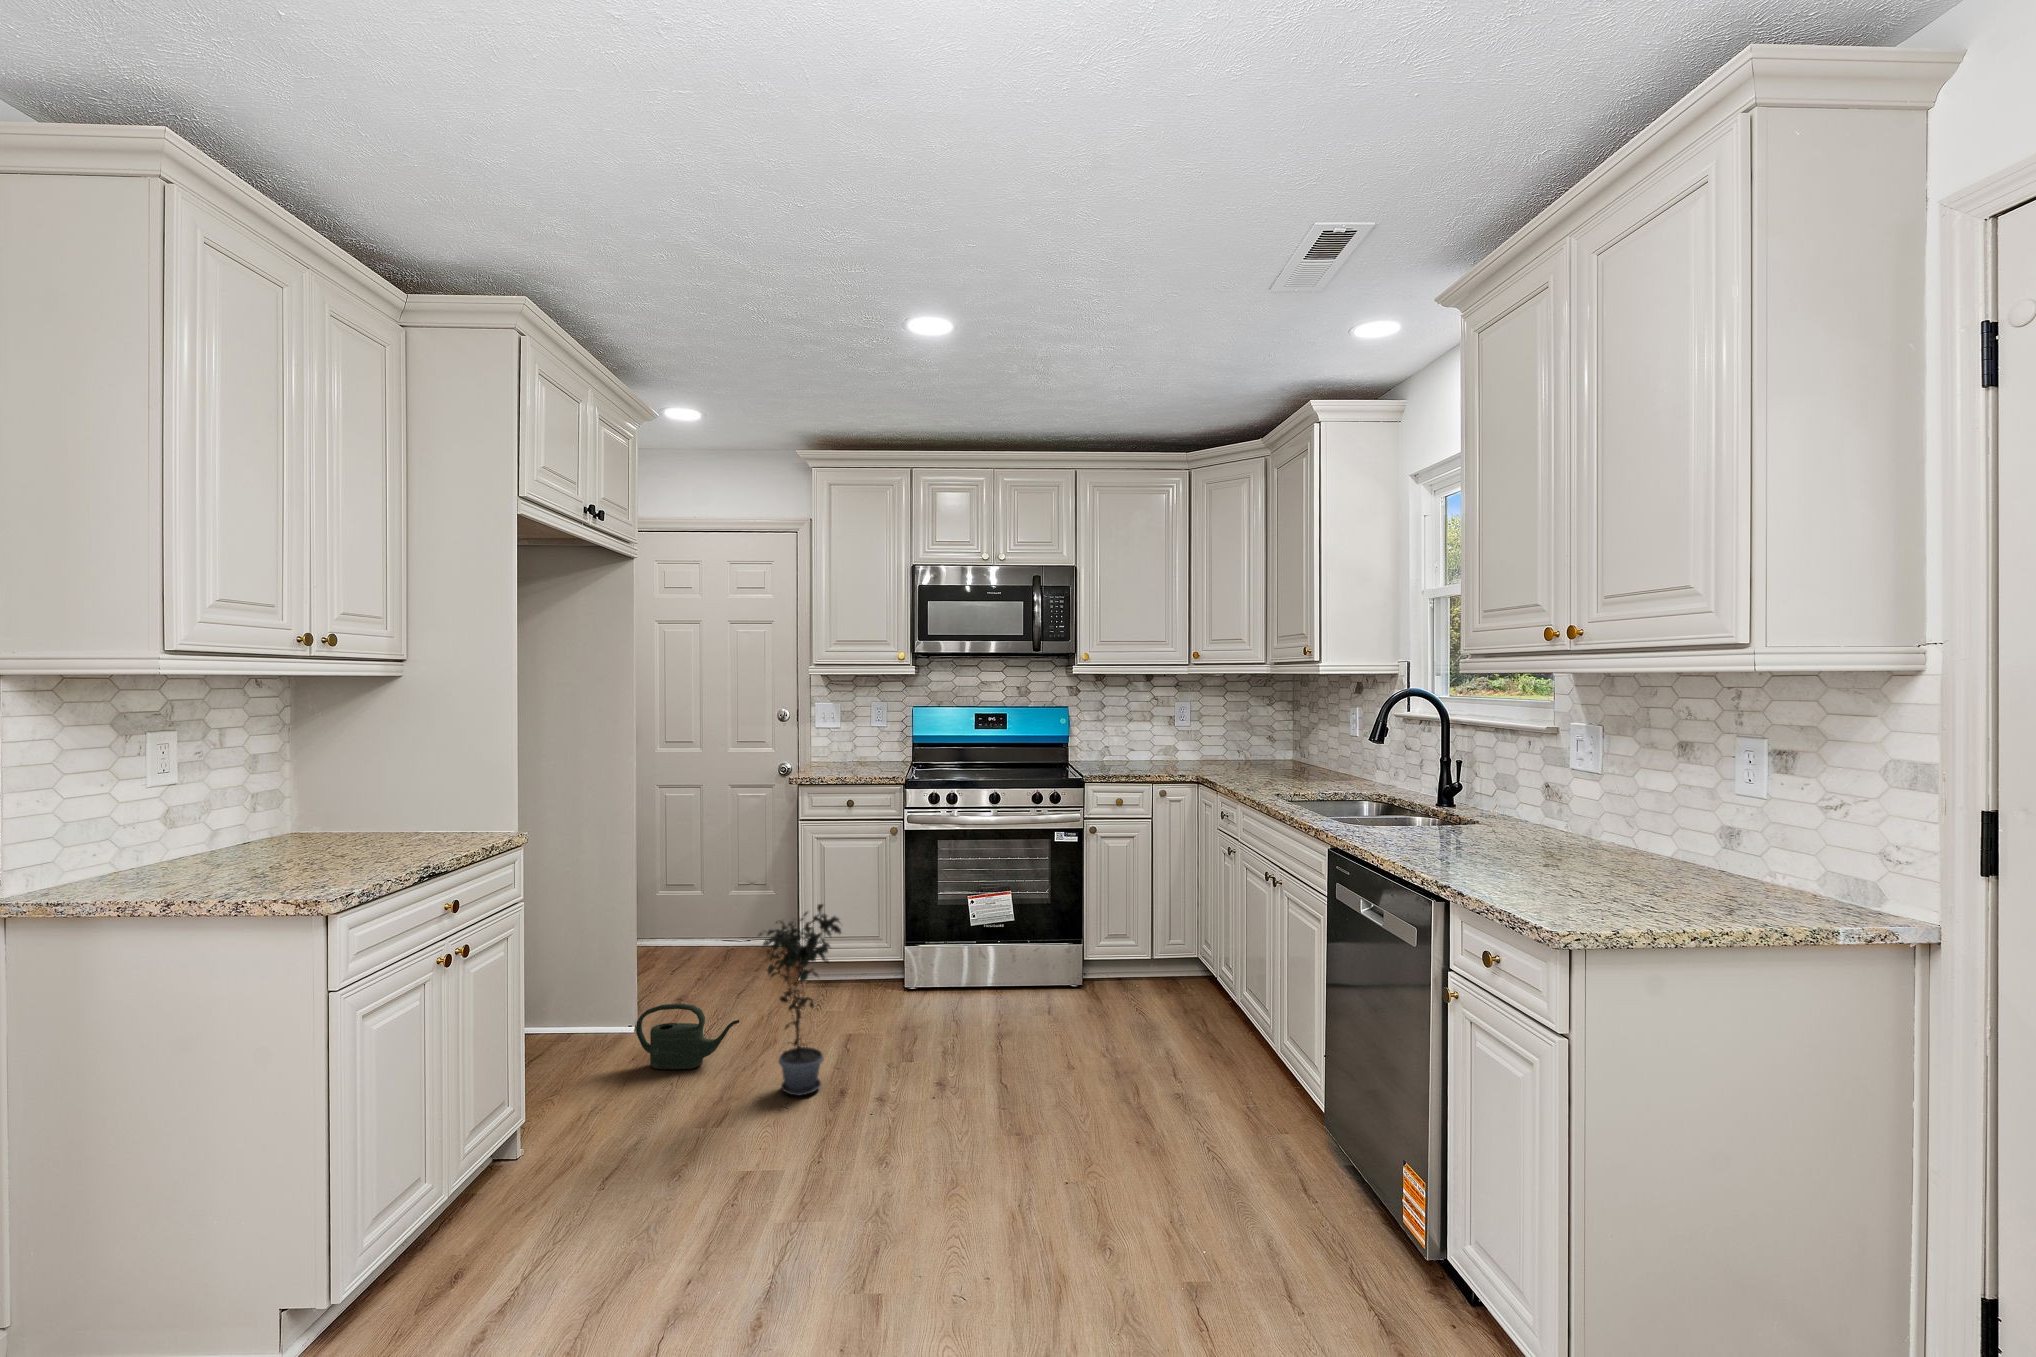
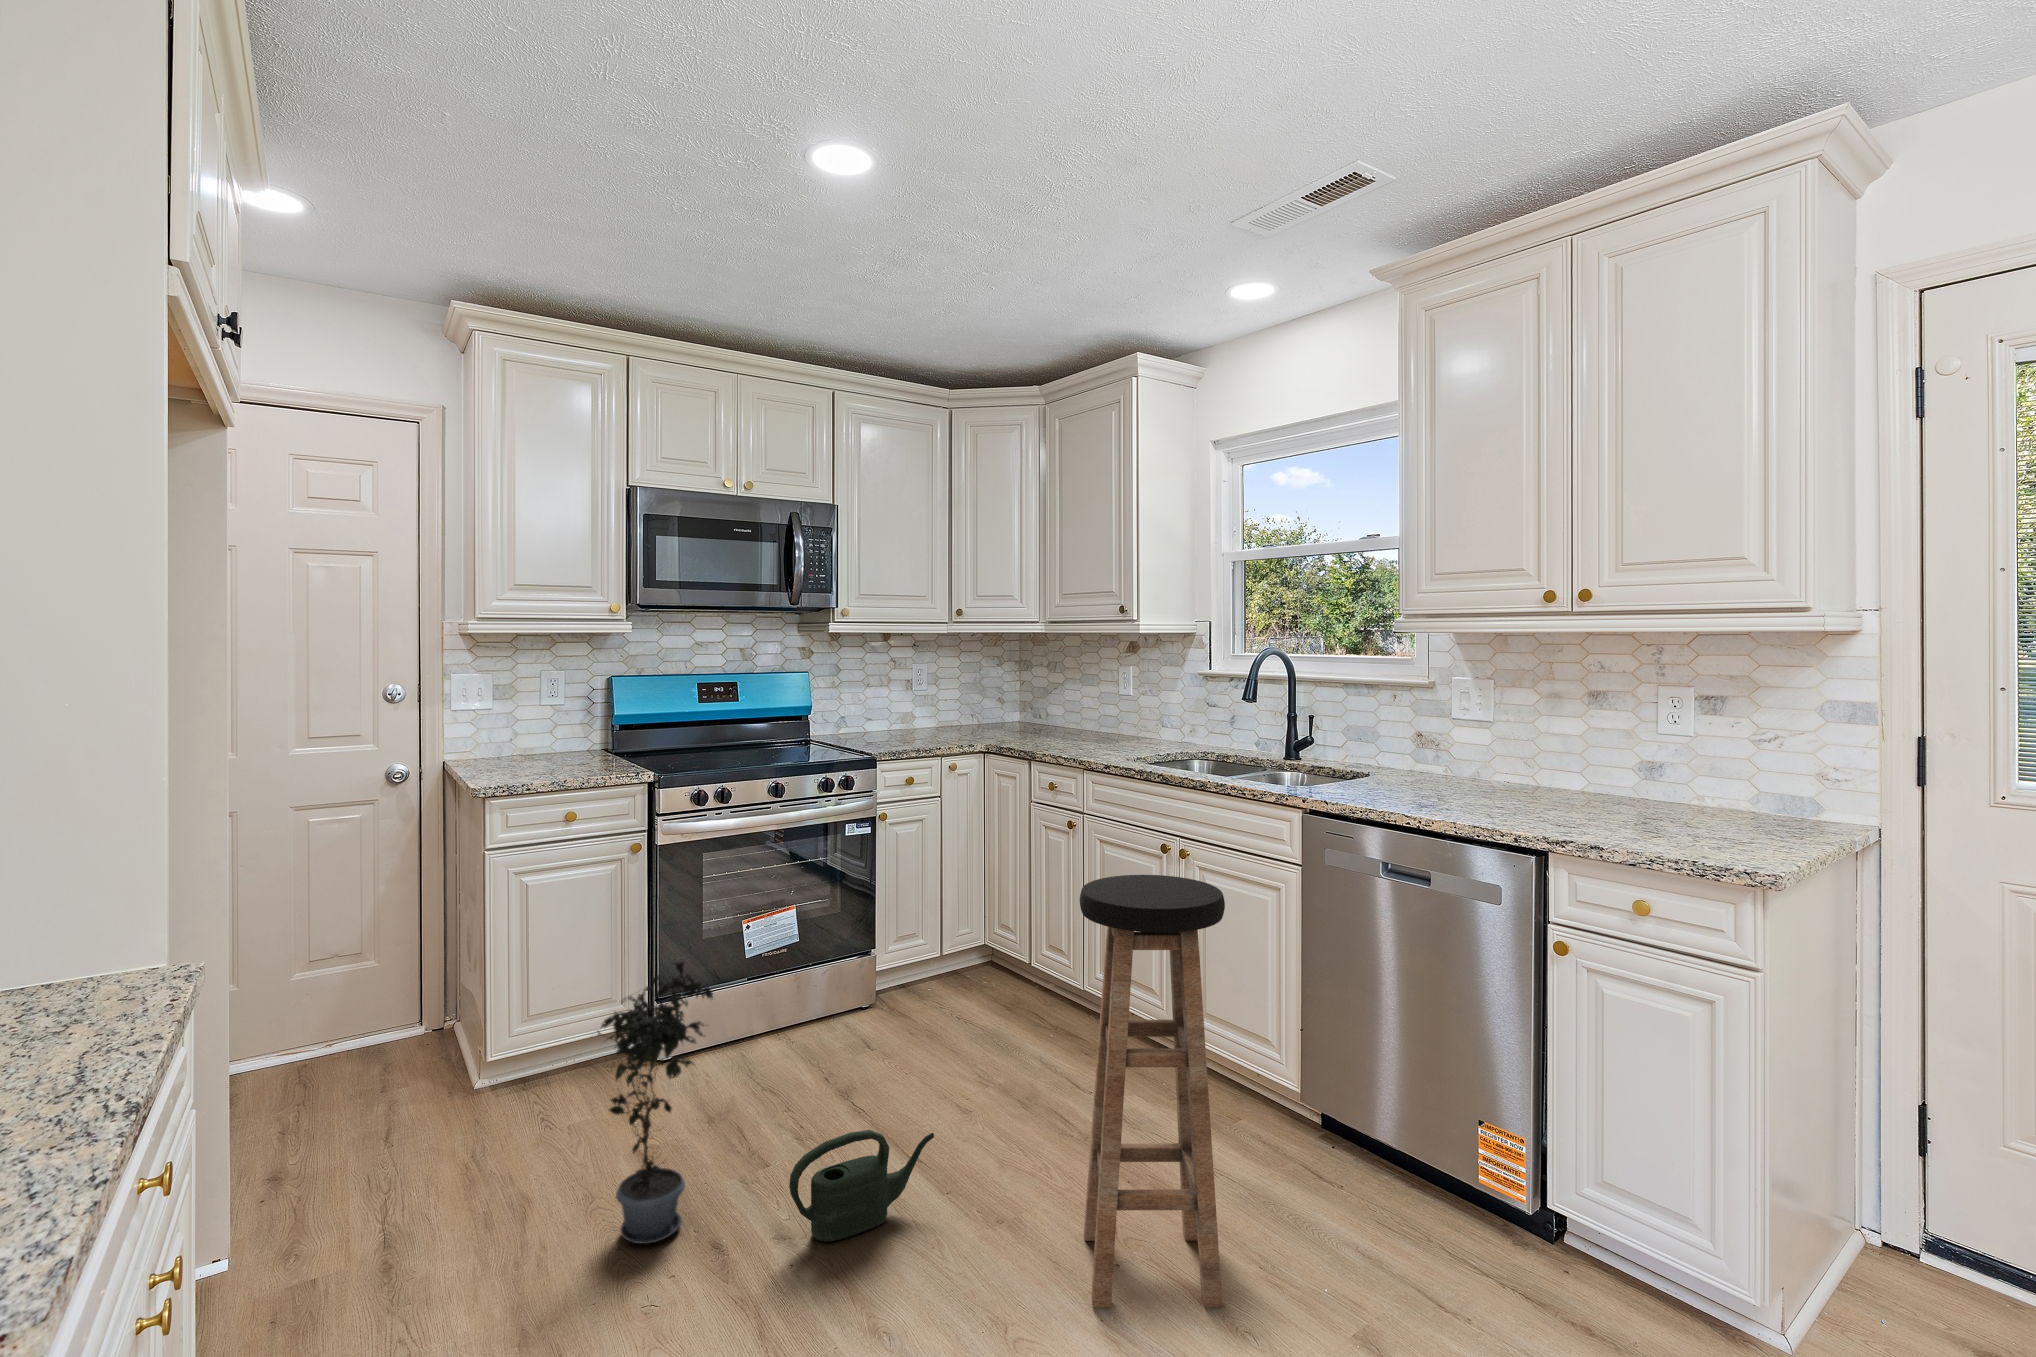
bar stool: none [1010,879,1149,1254] -> present [1080,875,1225,1308]
watering can: present [636,1003,739,1069] -> present [789,1130,934,1242]

